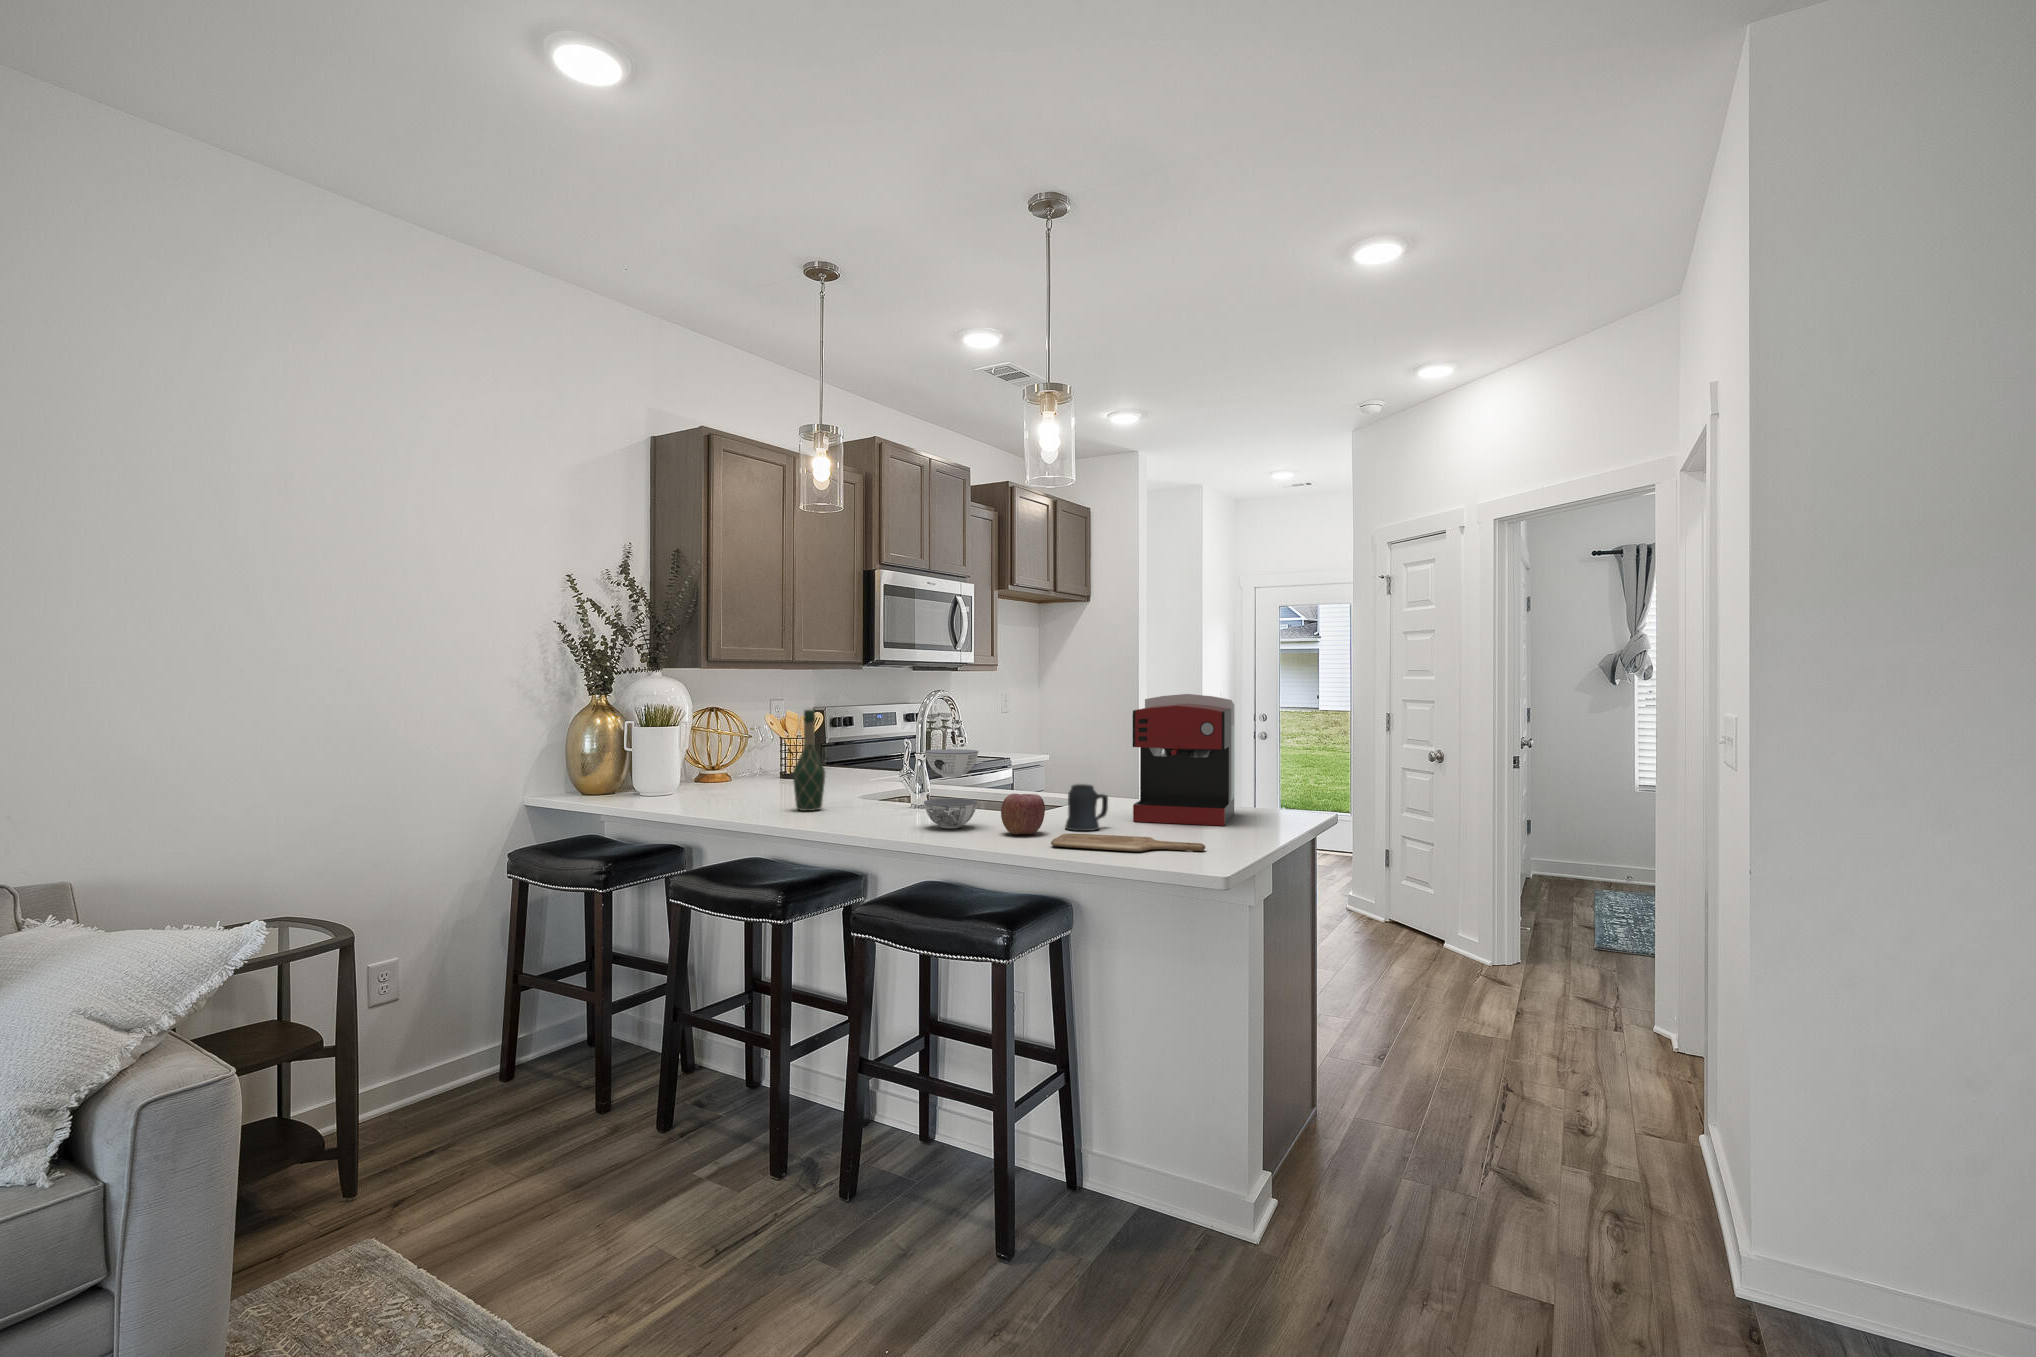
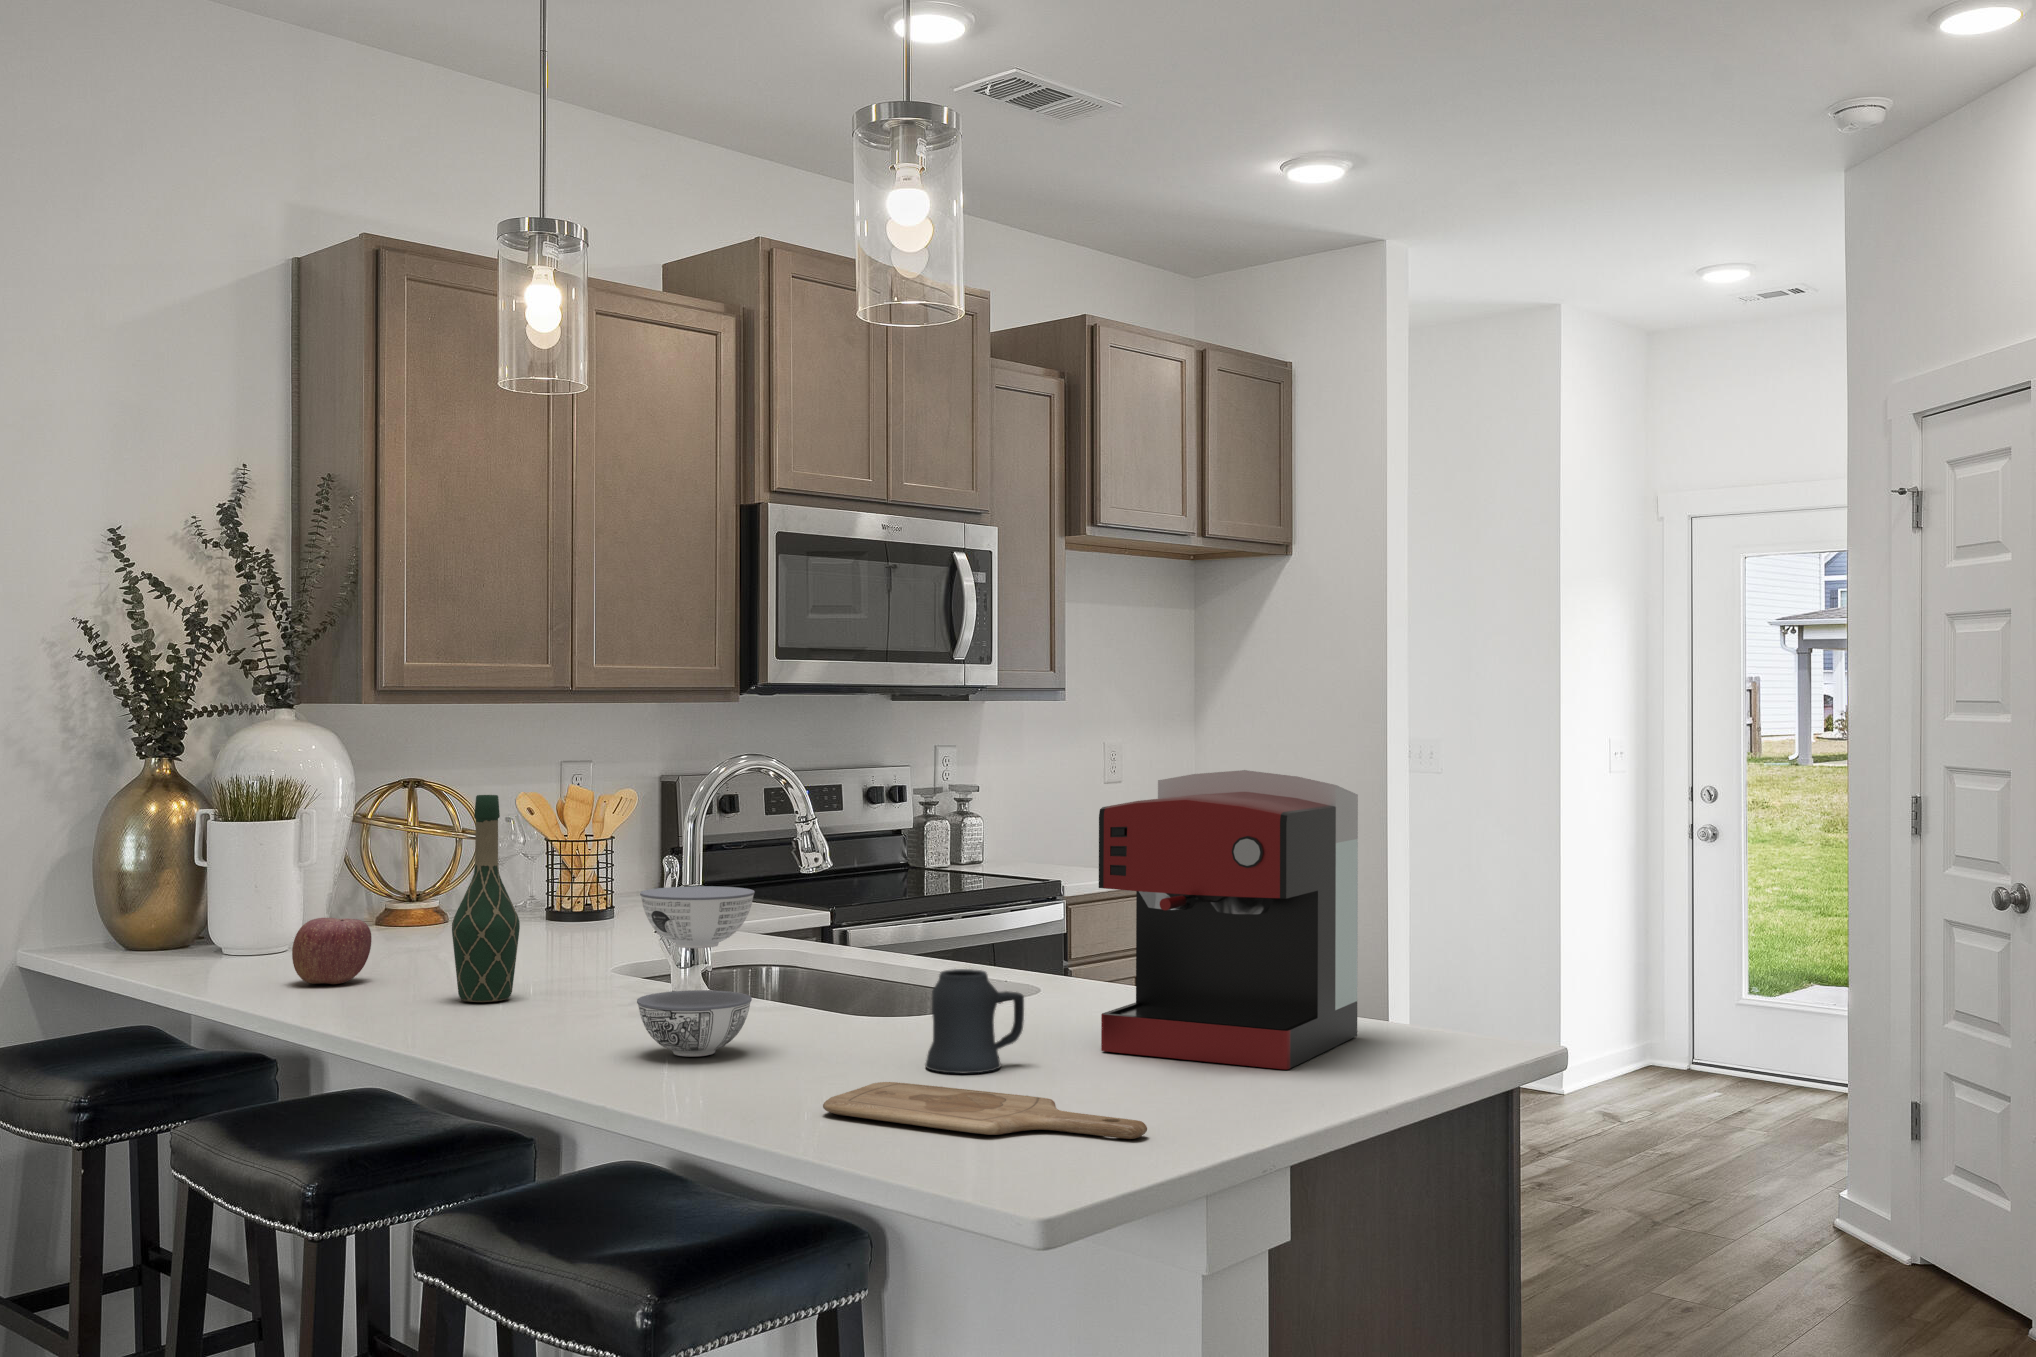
apple: present [1001,794,1045,834] -> present [292,918,371,984]

